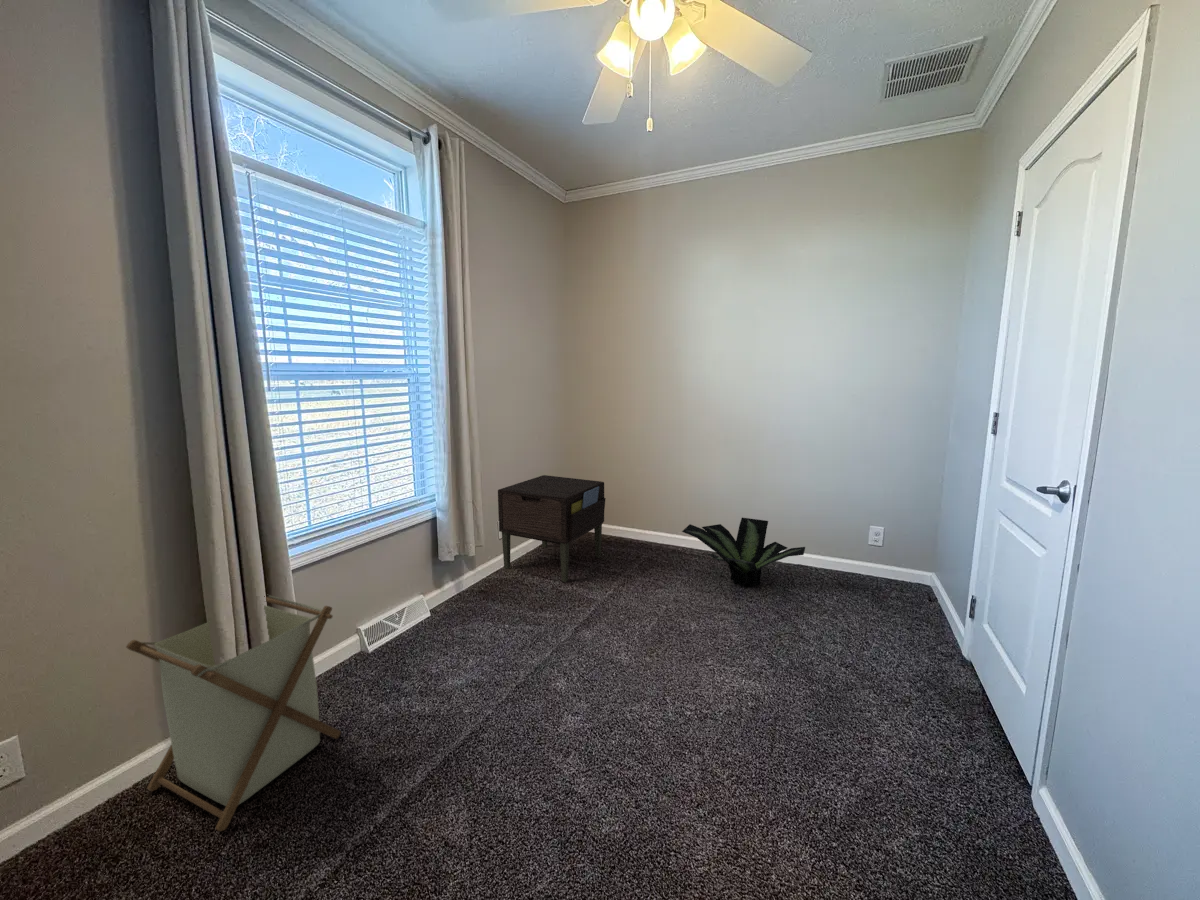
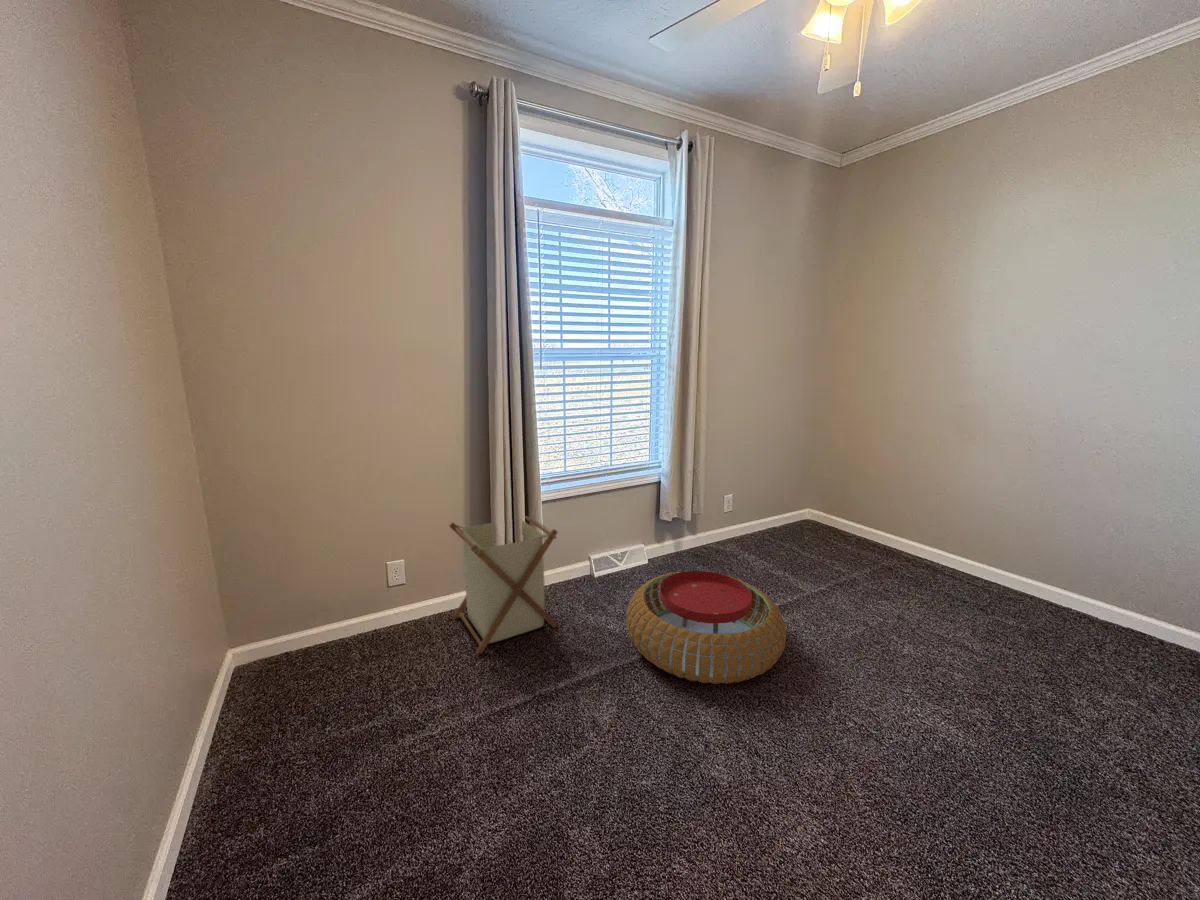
nightstand: present [498,475,606,582] -> none [725,459,845,569]
potted plant: present [682,518,805,587] -> none [930,540,1129,637]
pouf: none [438,604,612,736] -> present [626,571,787,684]

